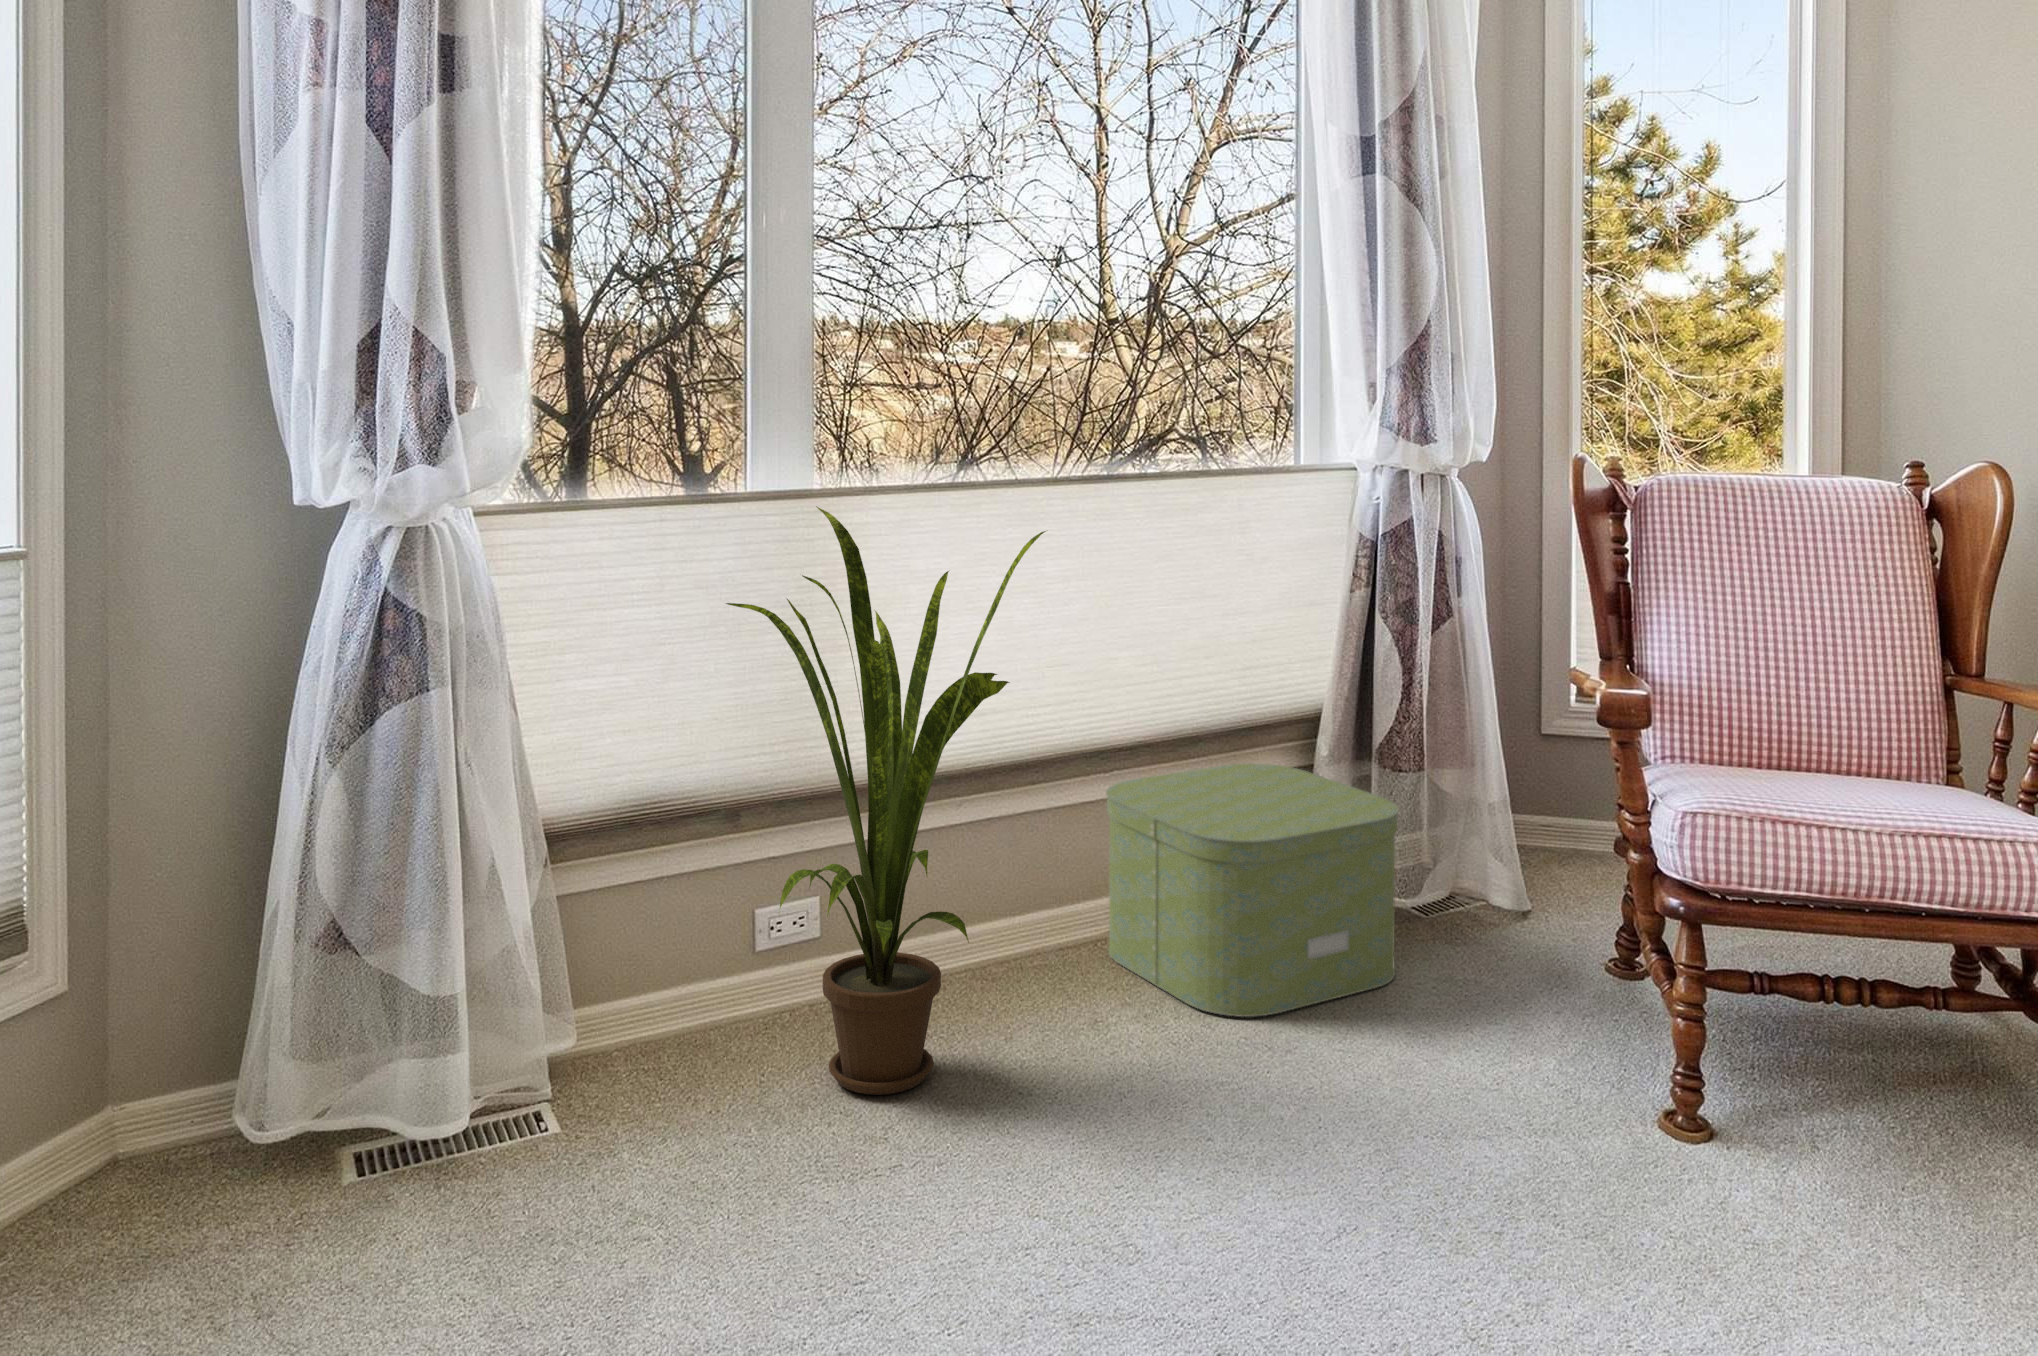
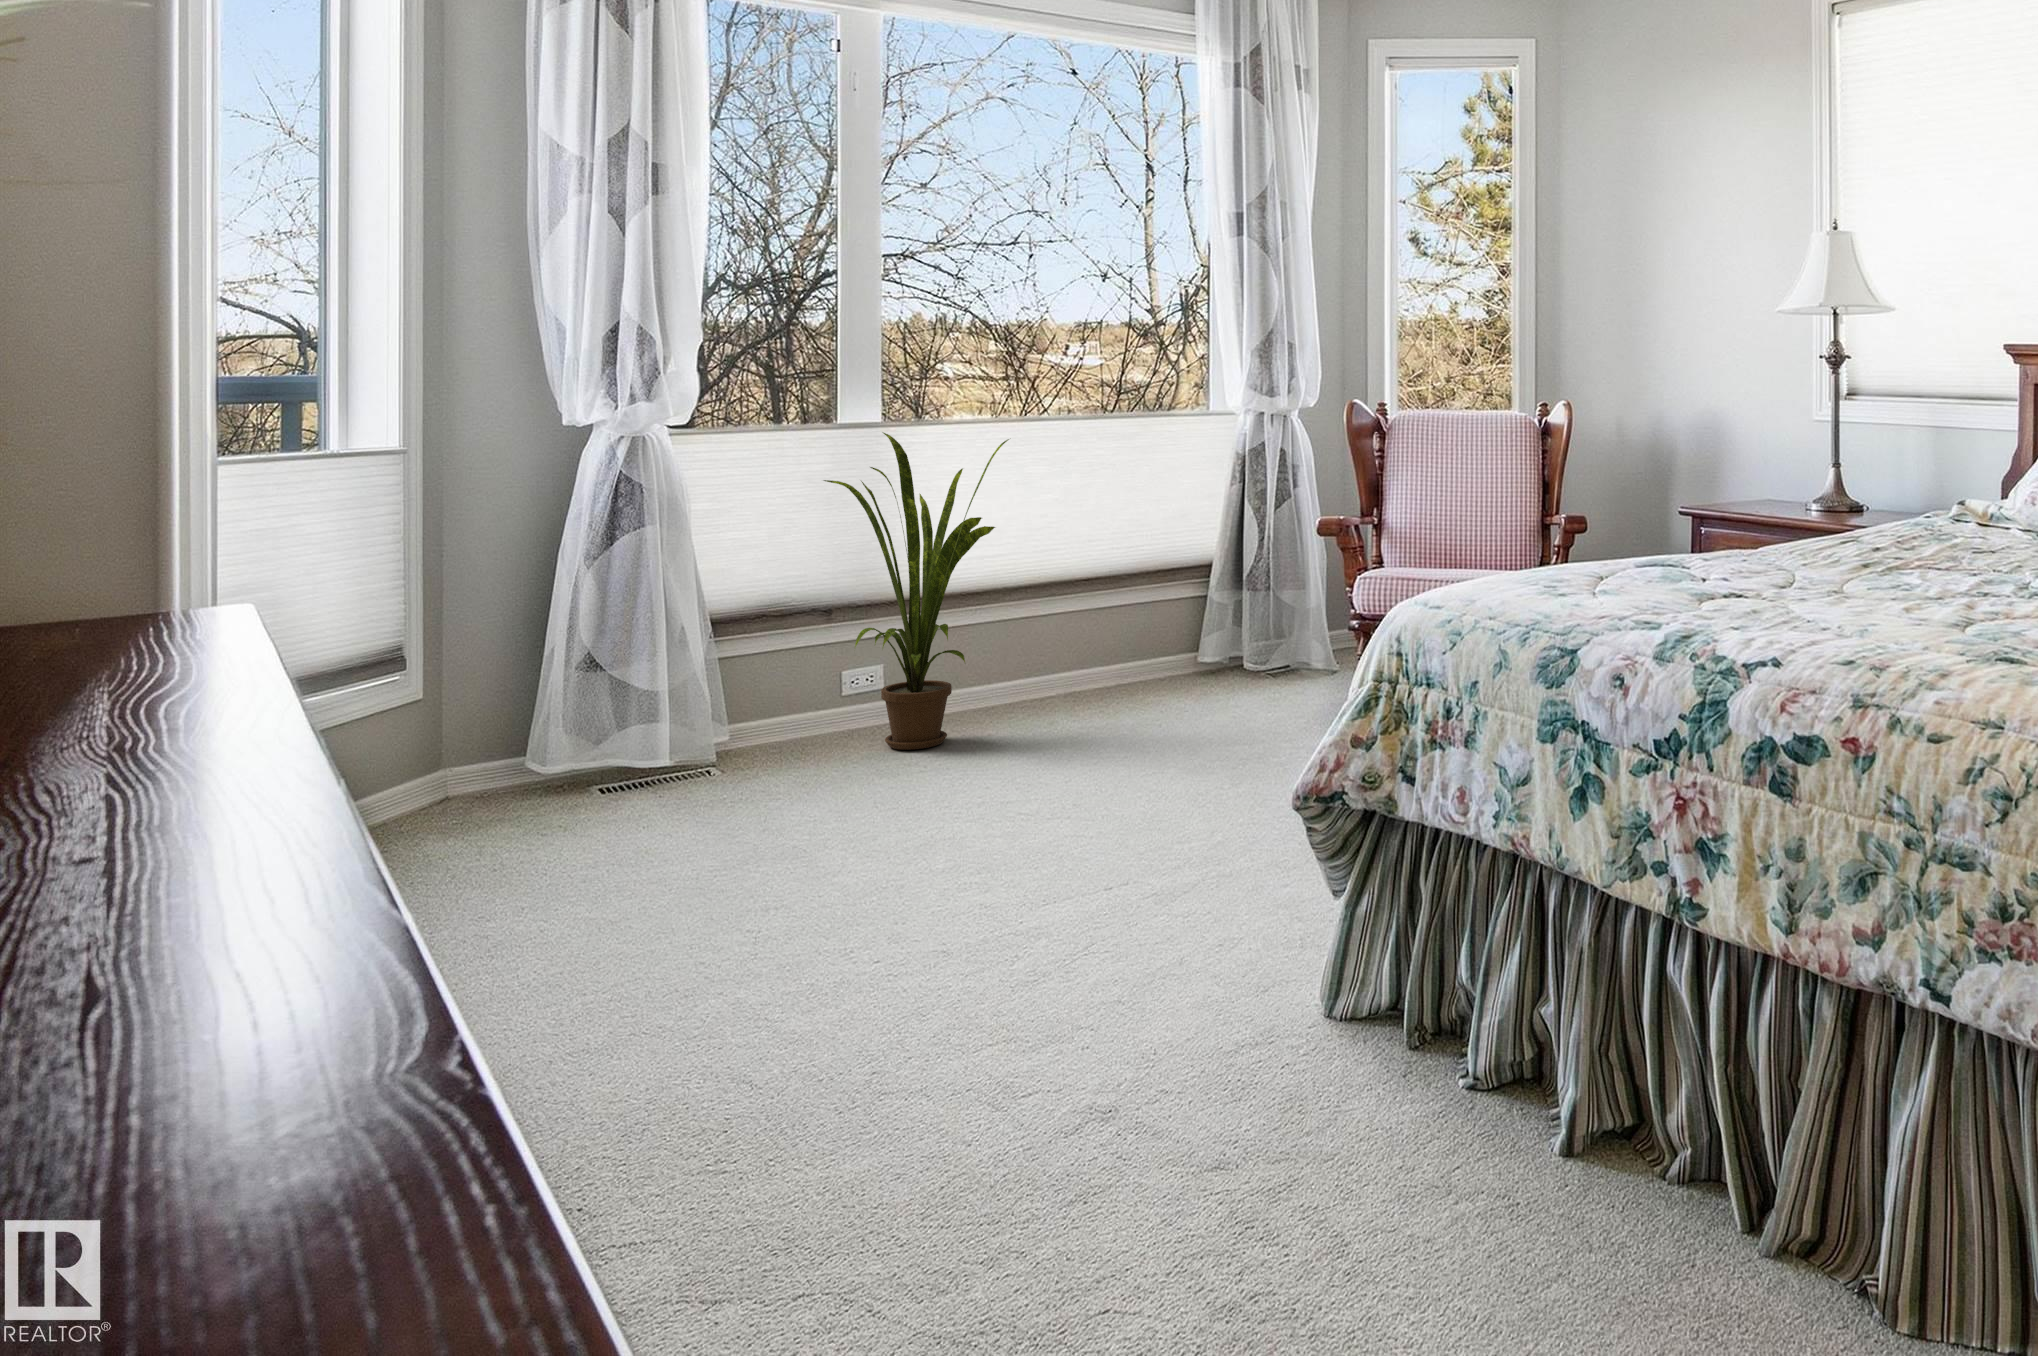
storage box: present [1106,764,1399,1017] -> none [1068,590,1239,715]

